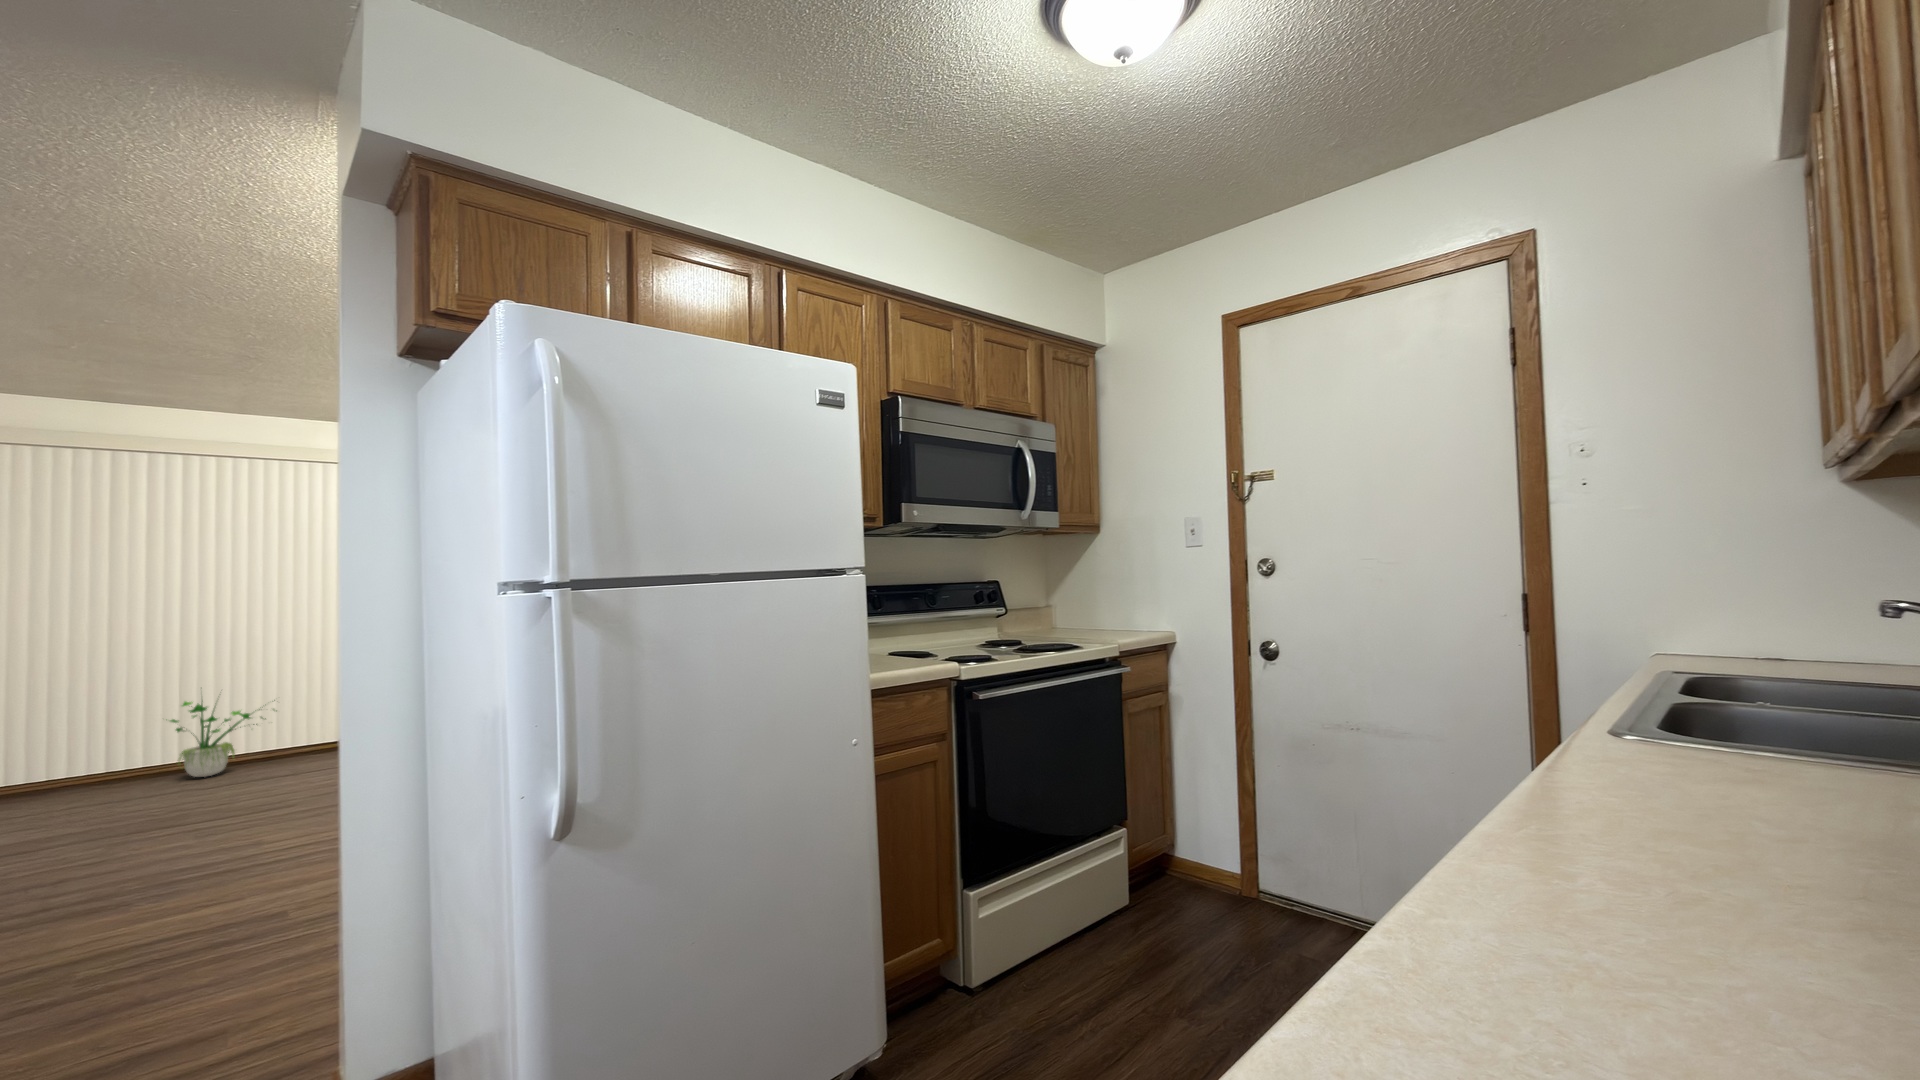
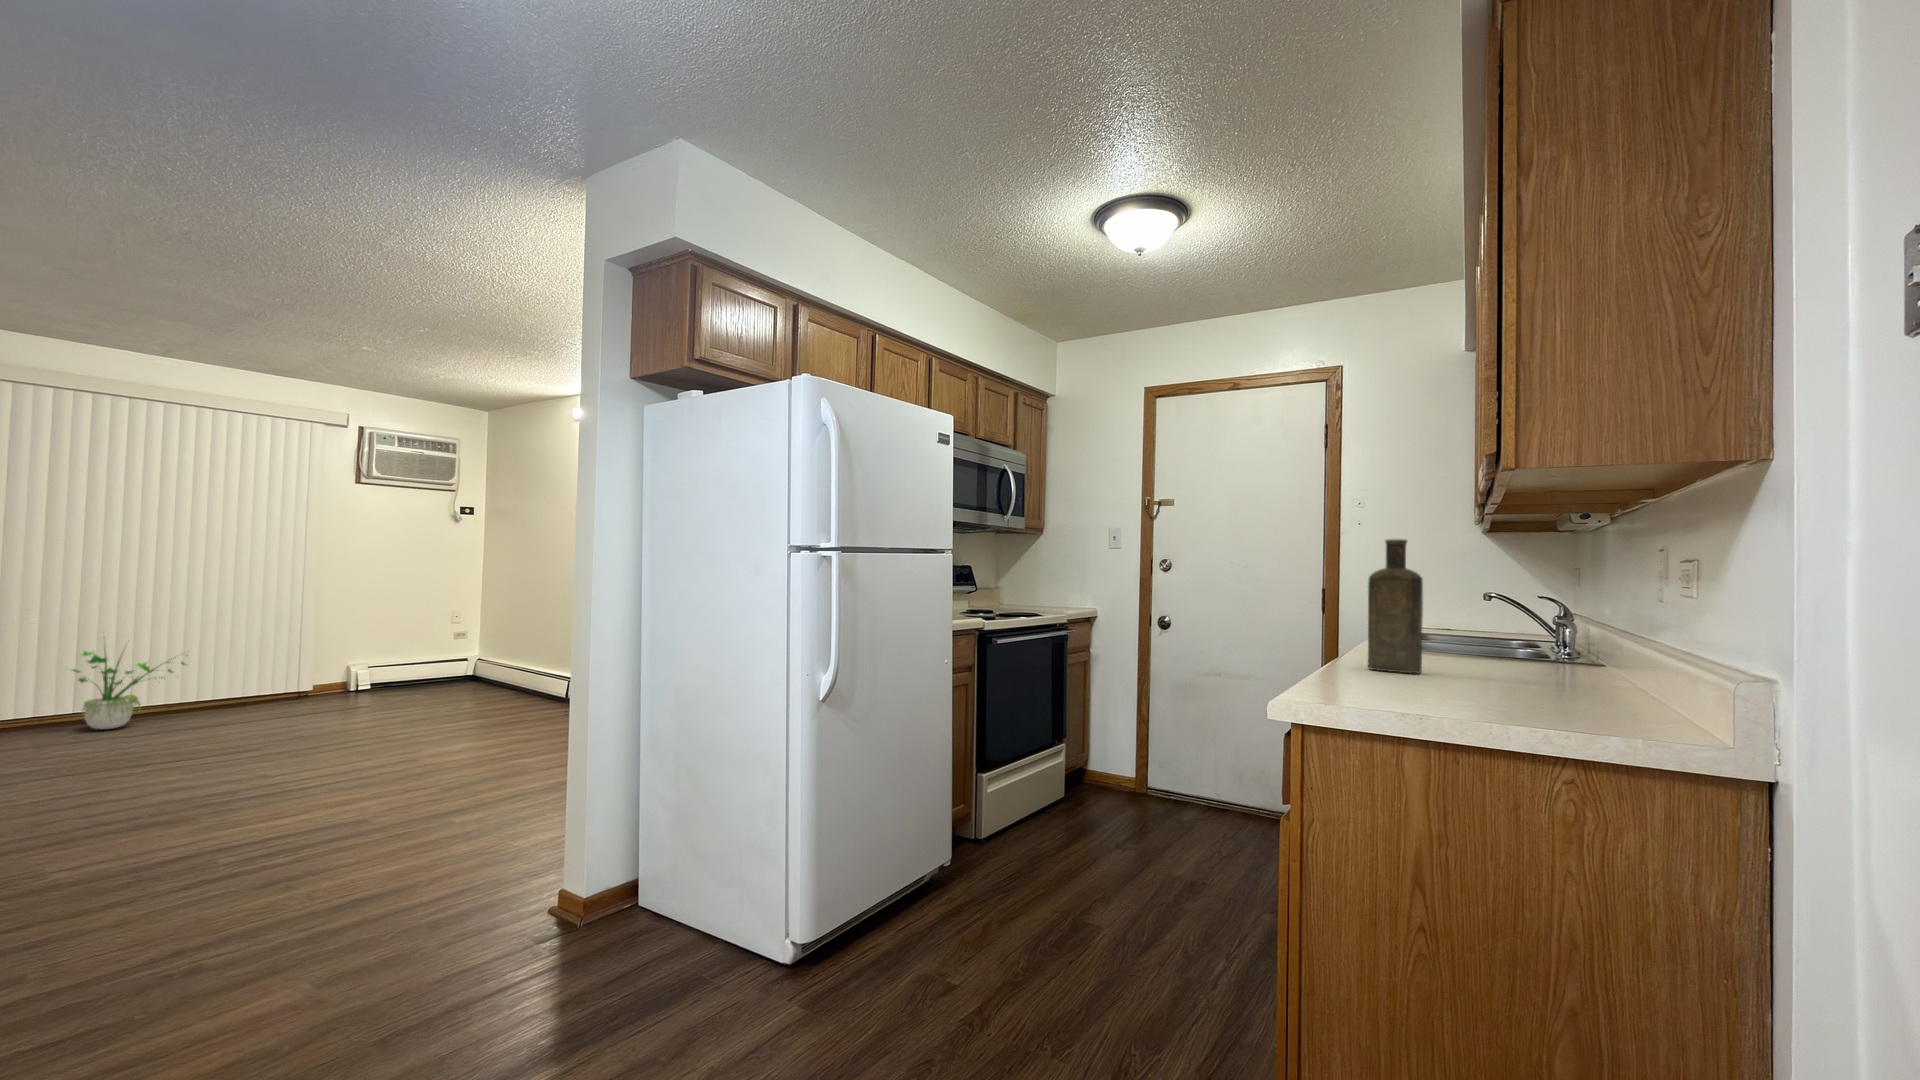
bottle: none [1594,491,1811,926] -> present [1368,539,1423,673]

